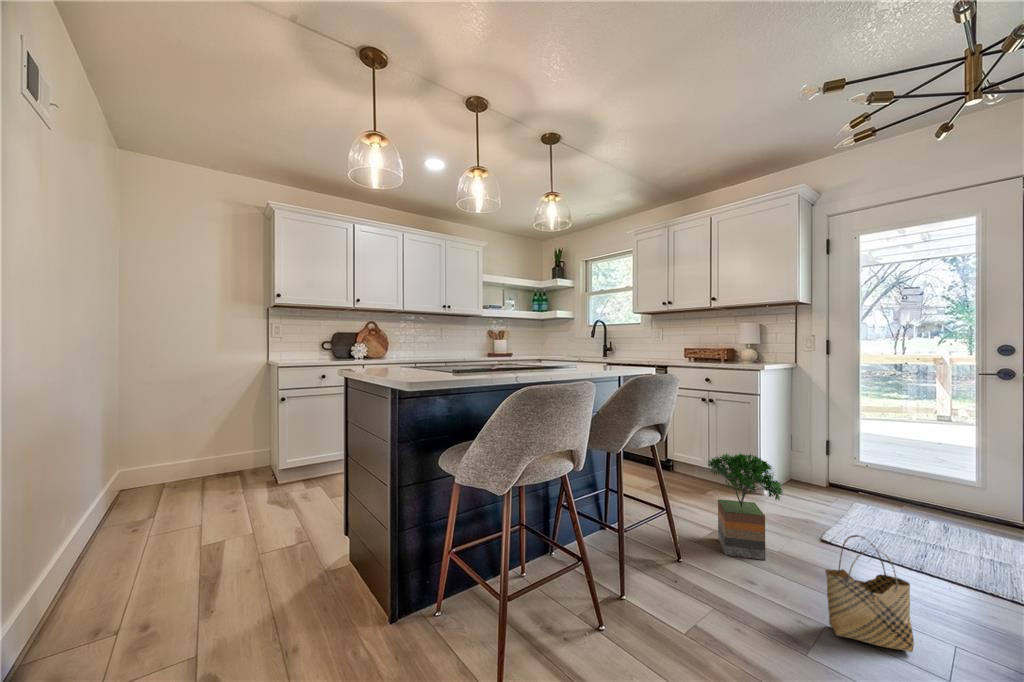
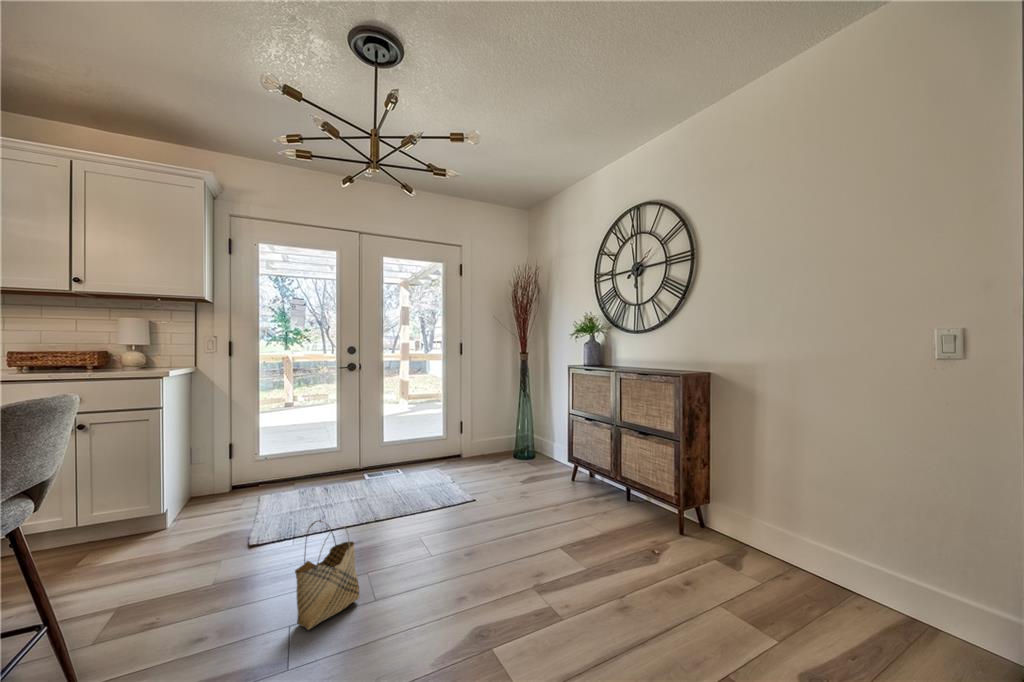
potted tree: present [708,453,783,560] -> none [106,481,228,633]

